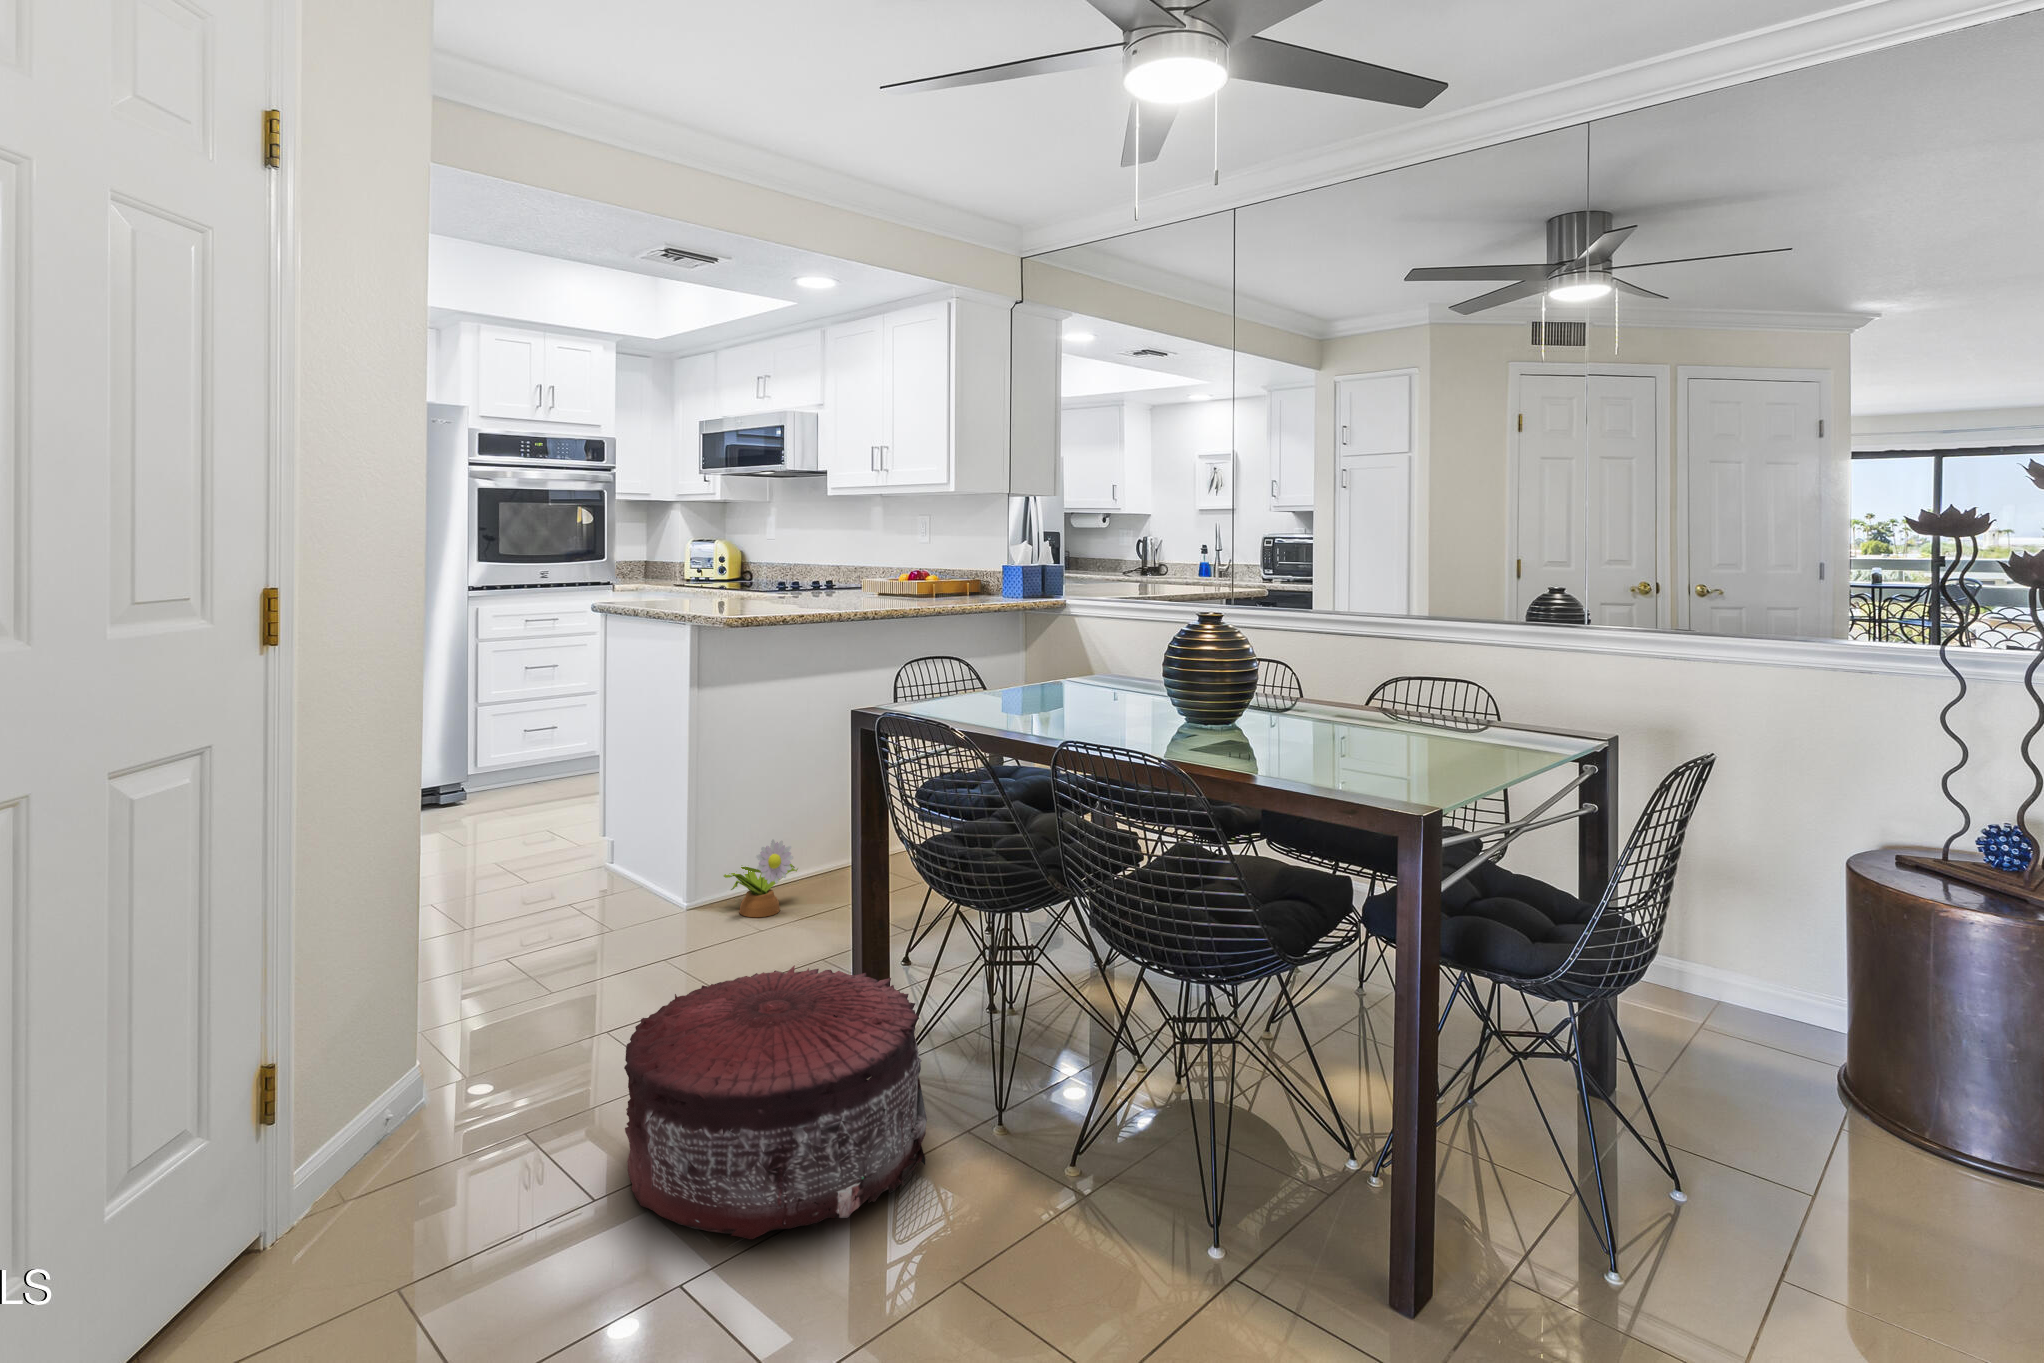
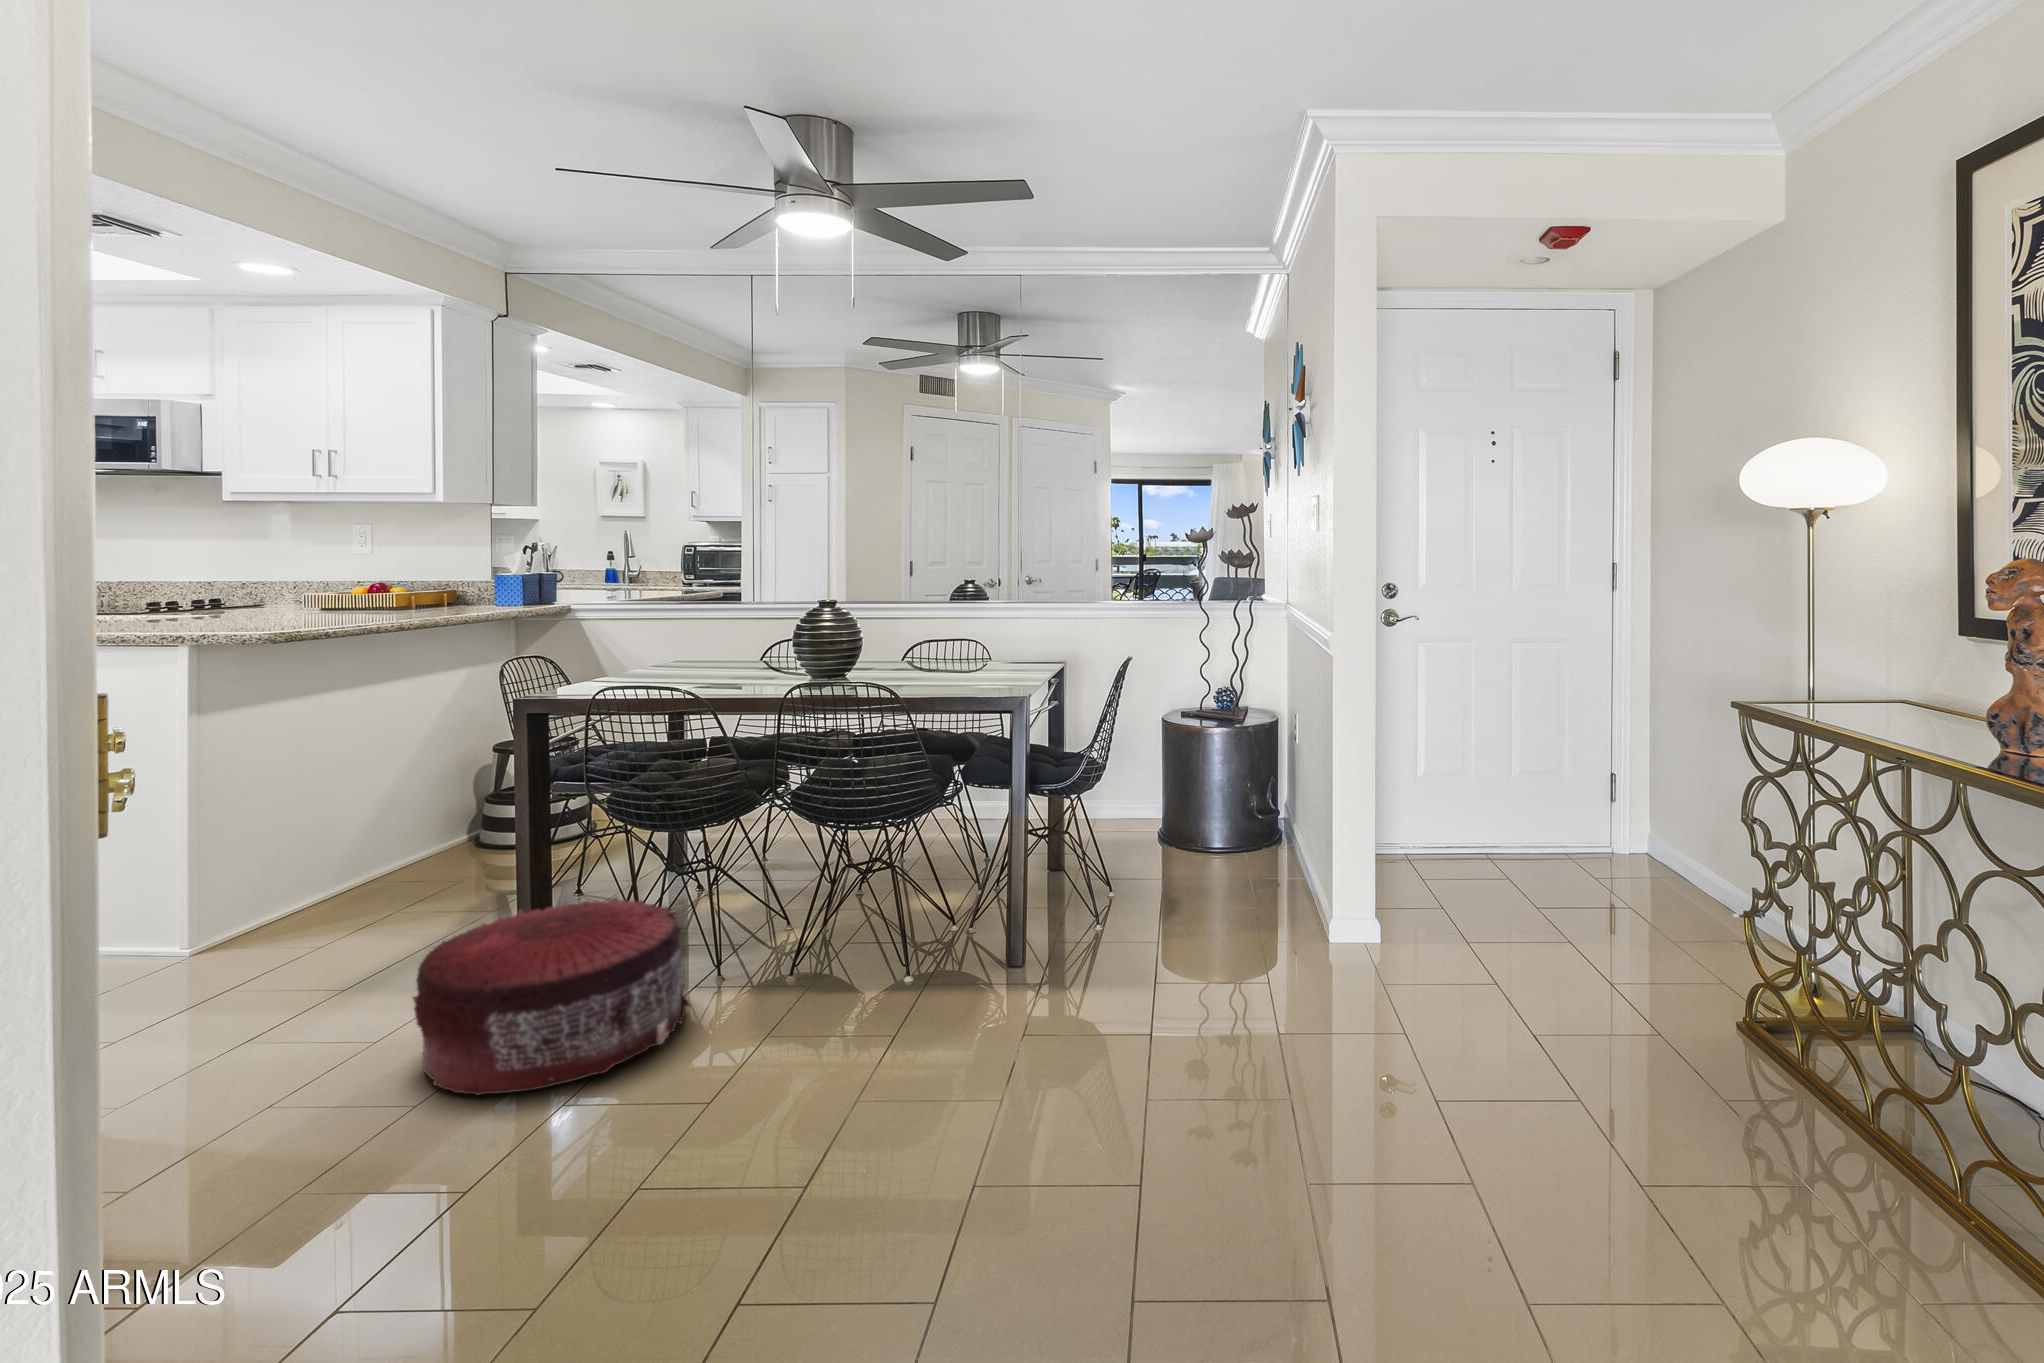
decorative plant: present [724,839,798,917] -> none [233,855,336,941]

